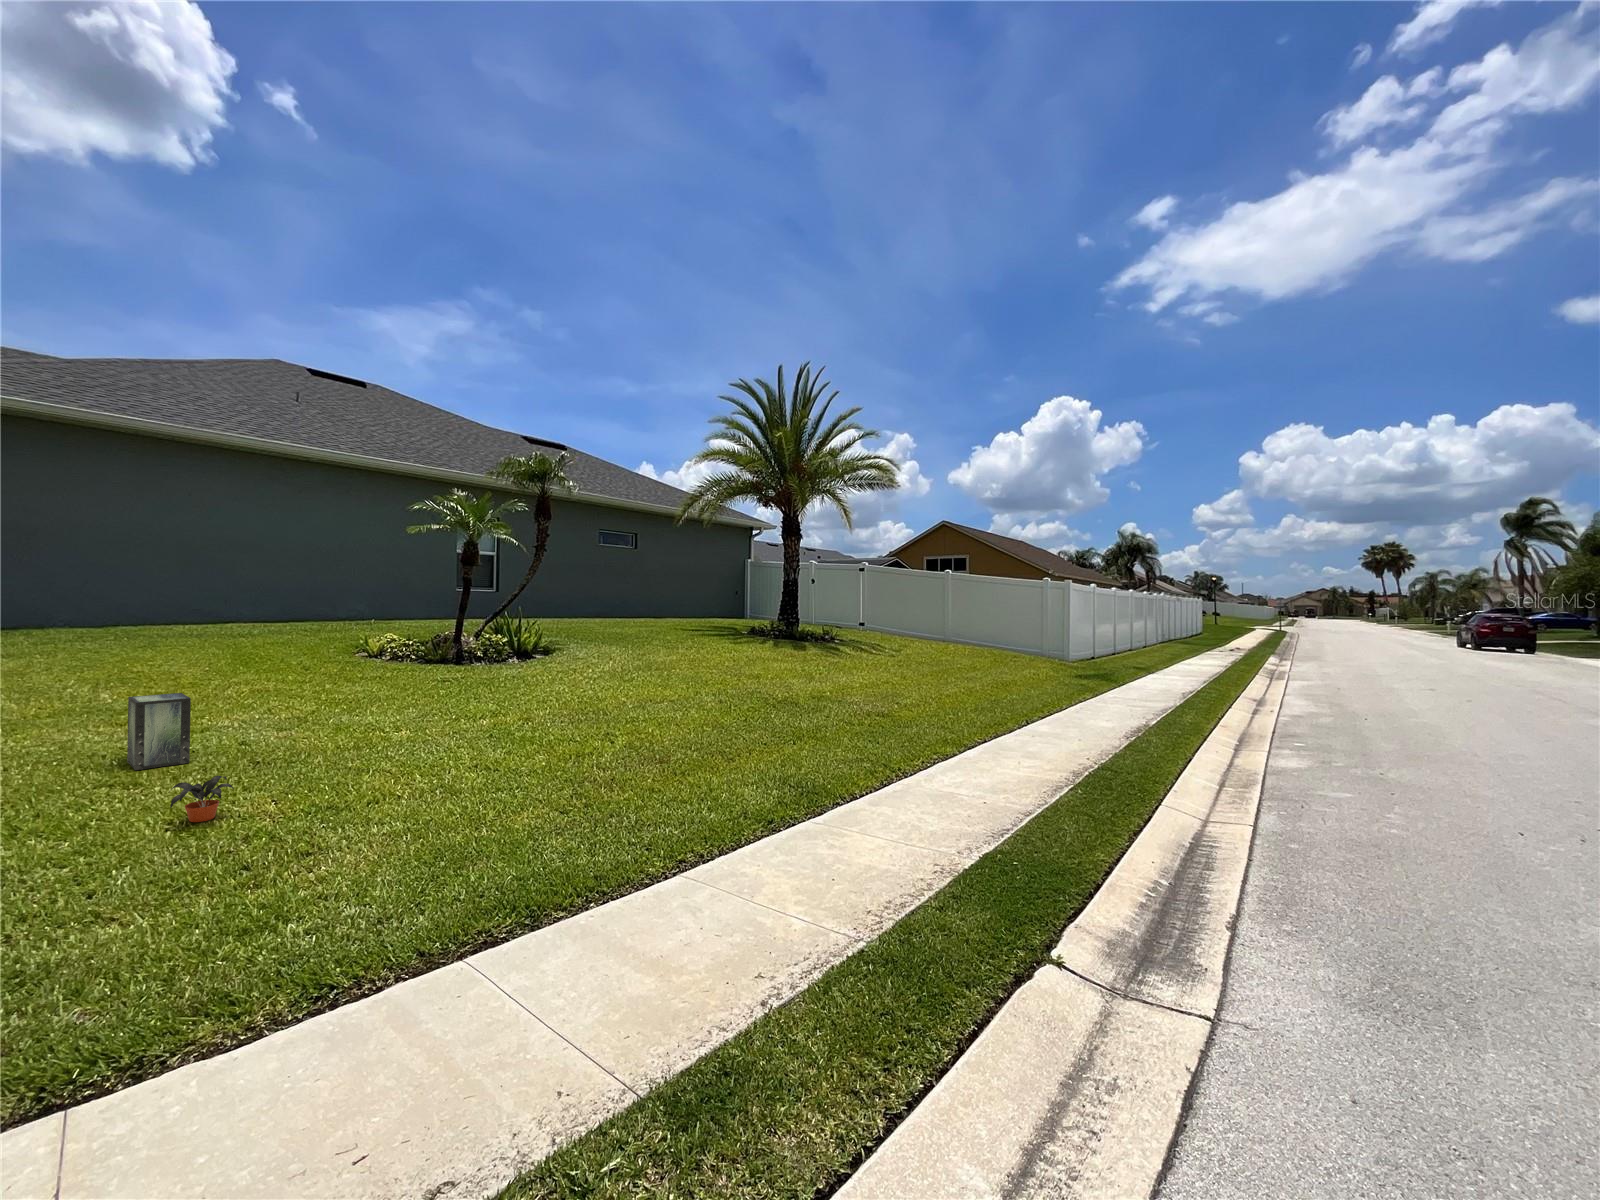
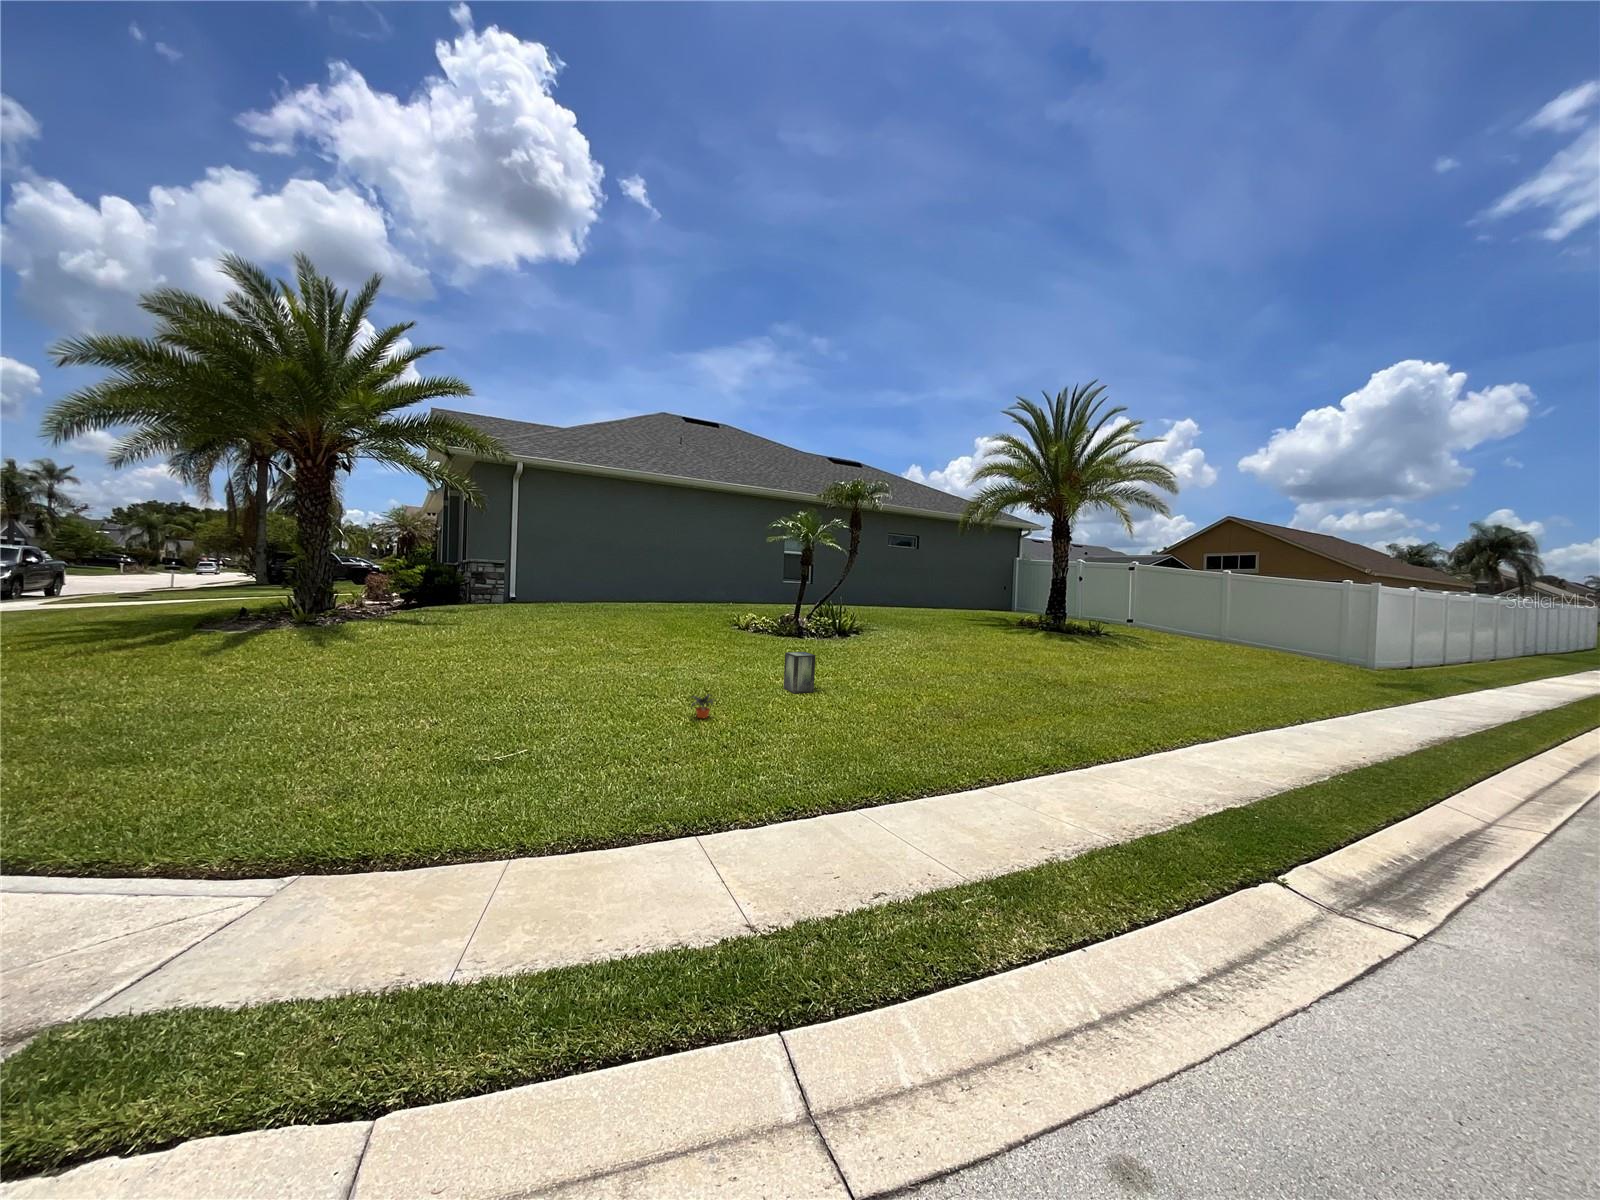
storage box: present [127,693,191,770] -> present [783,652,816,693]

